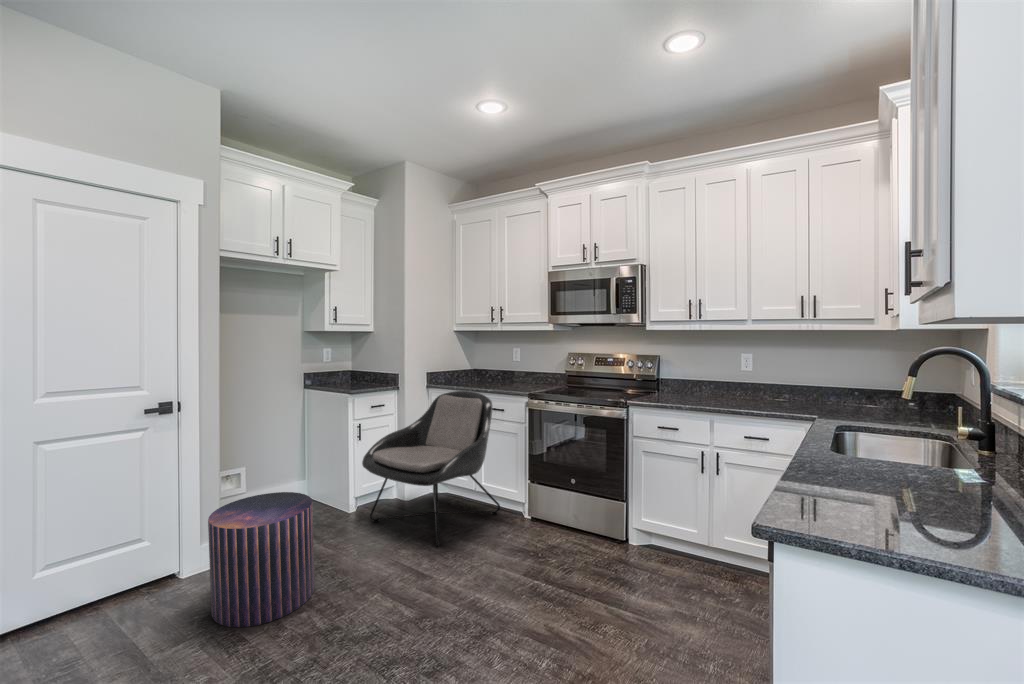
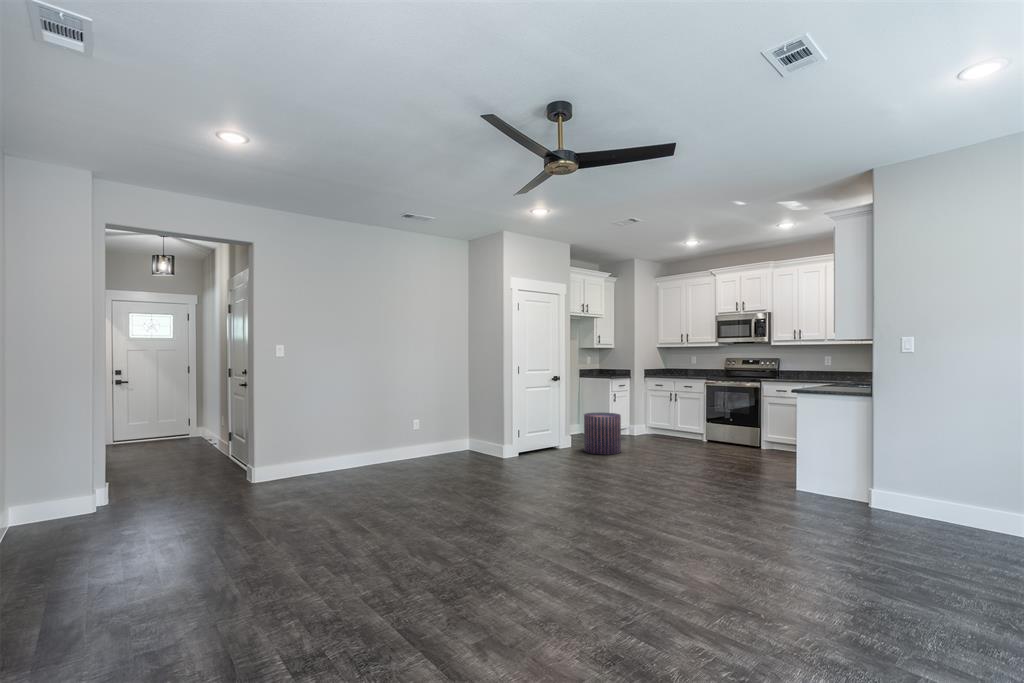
lounge chair: present [362,391,500,546] -> none [621,378,691,446]

